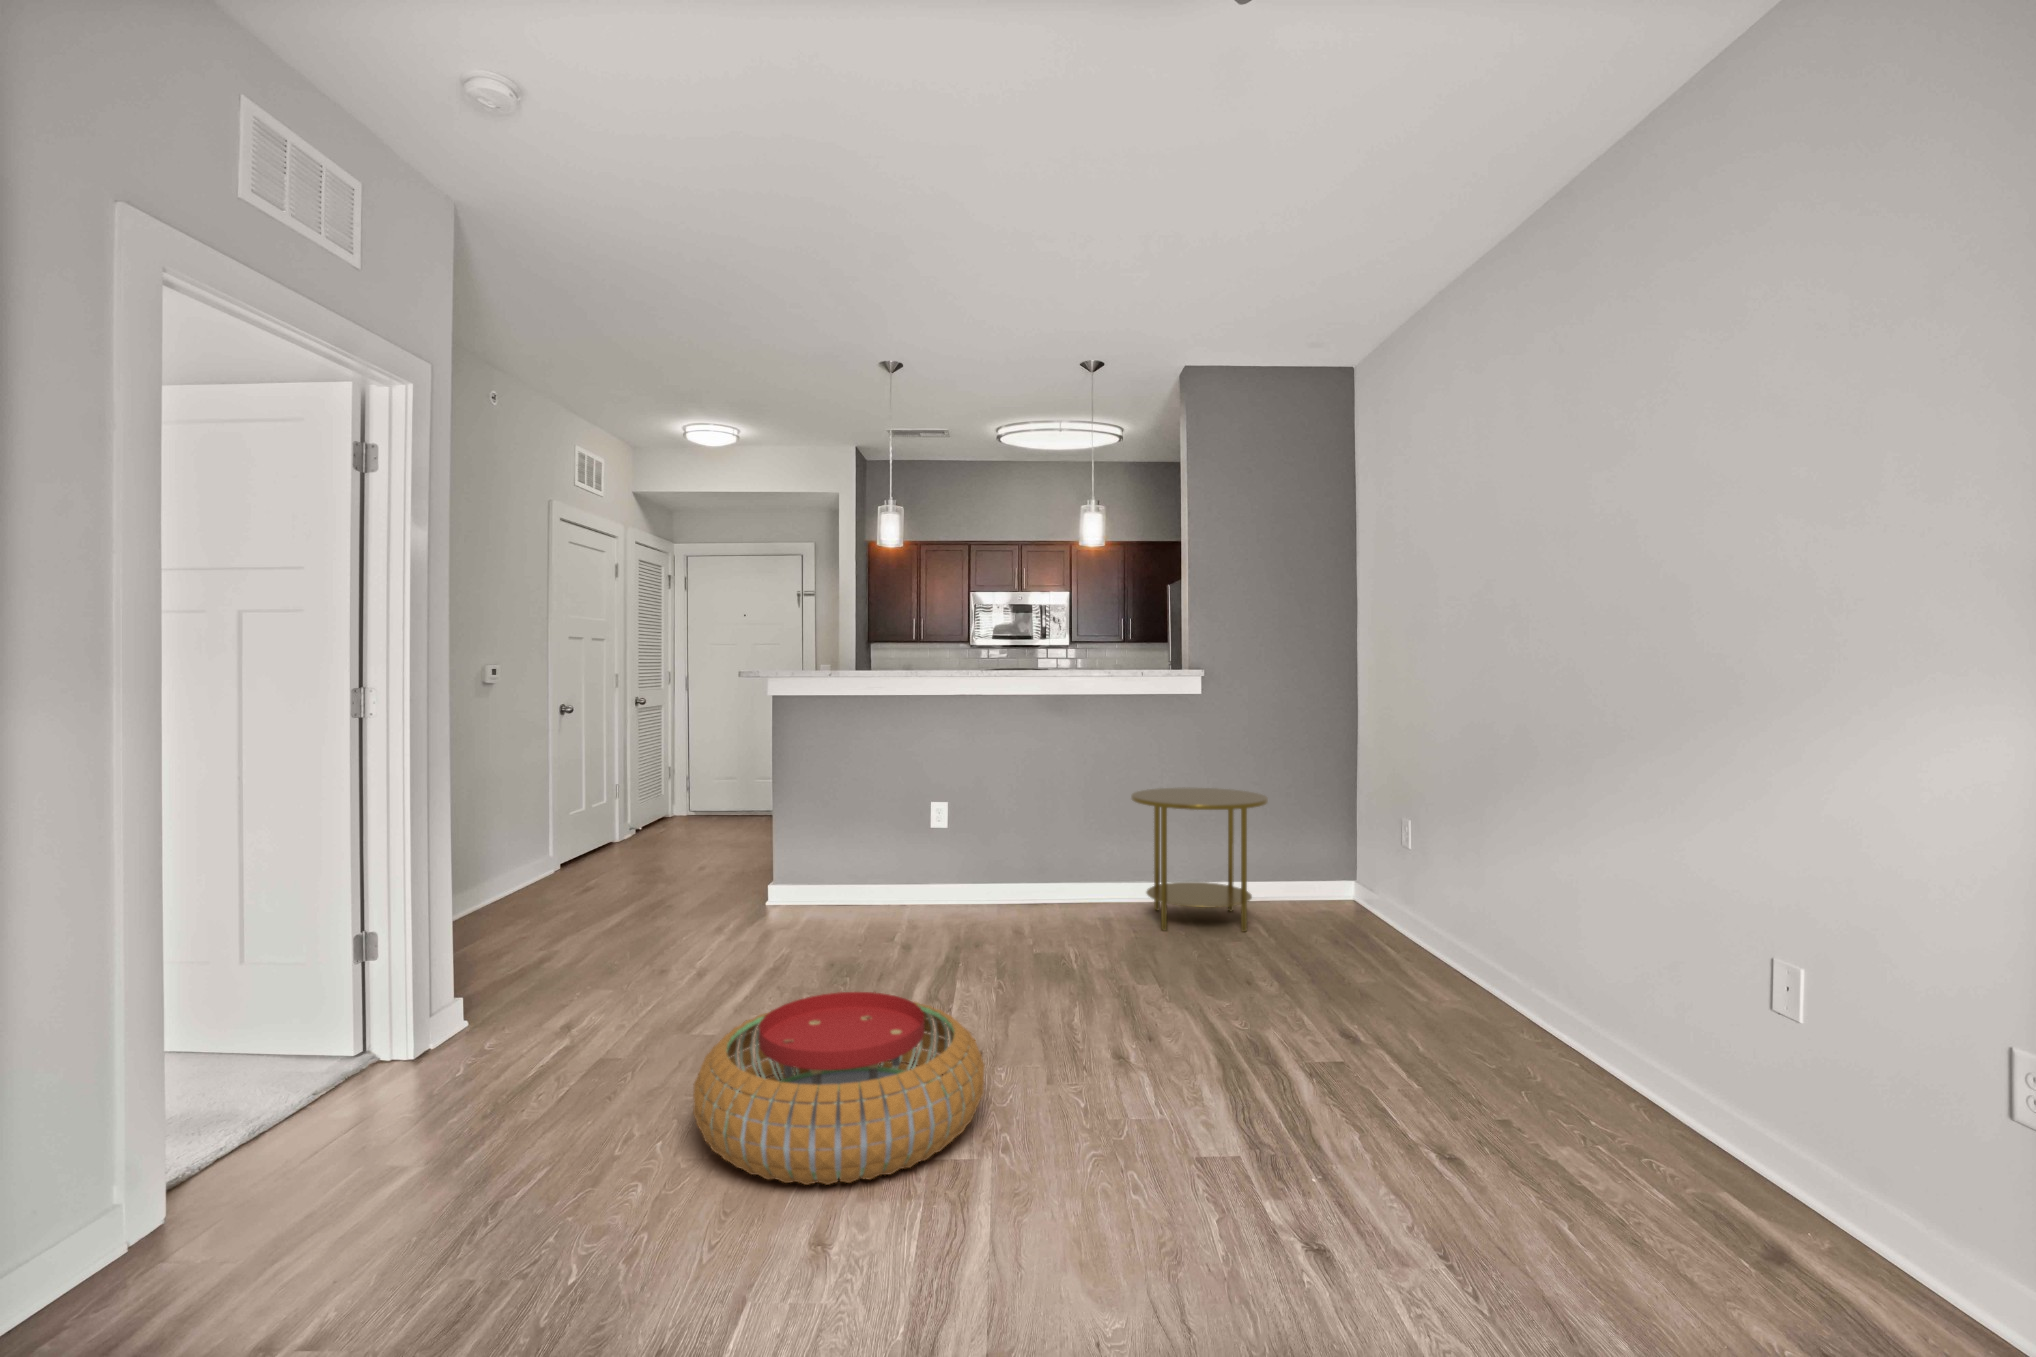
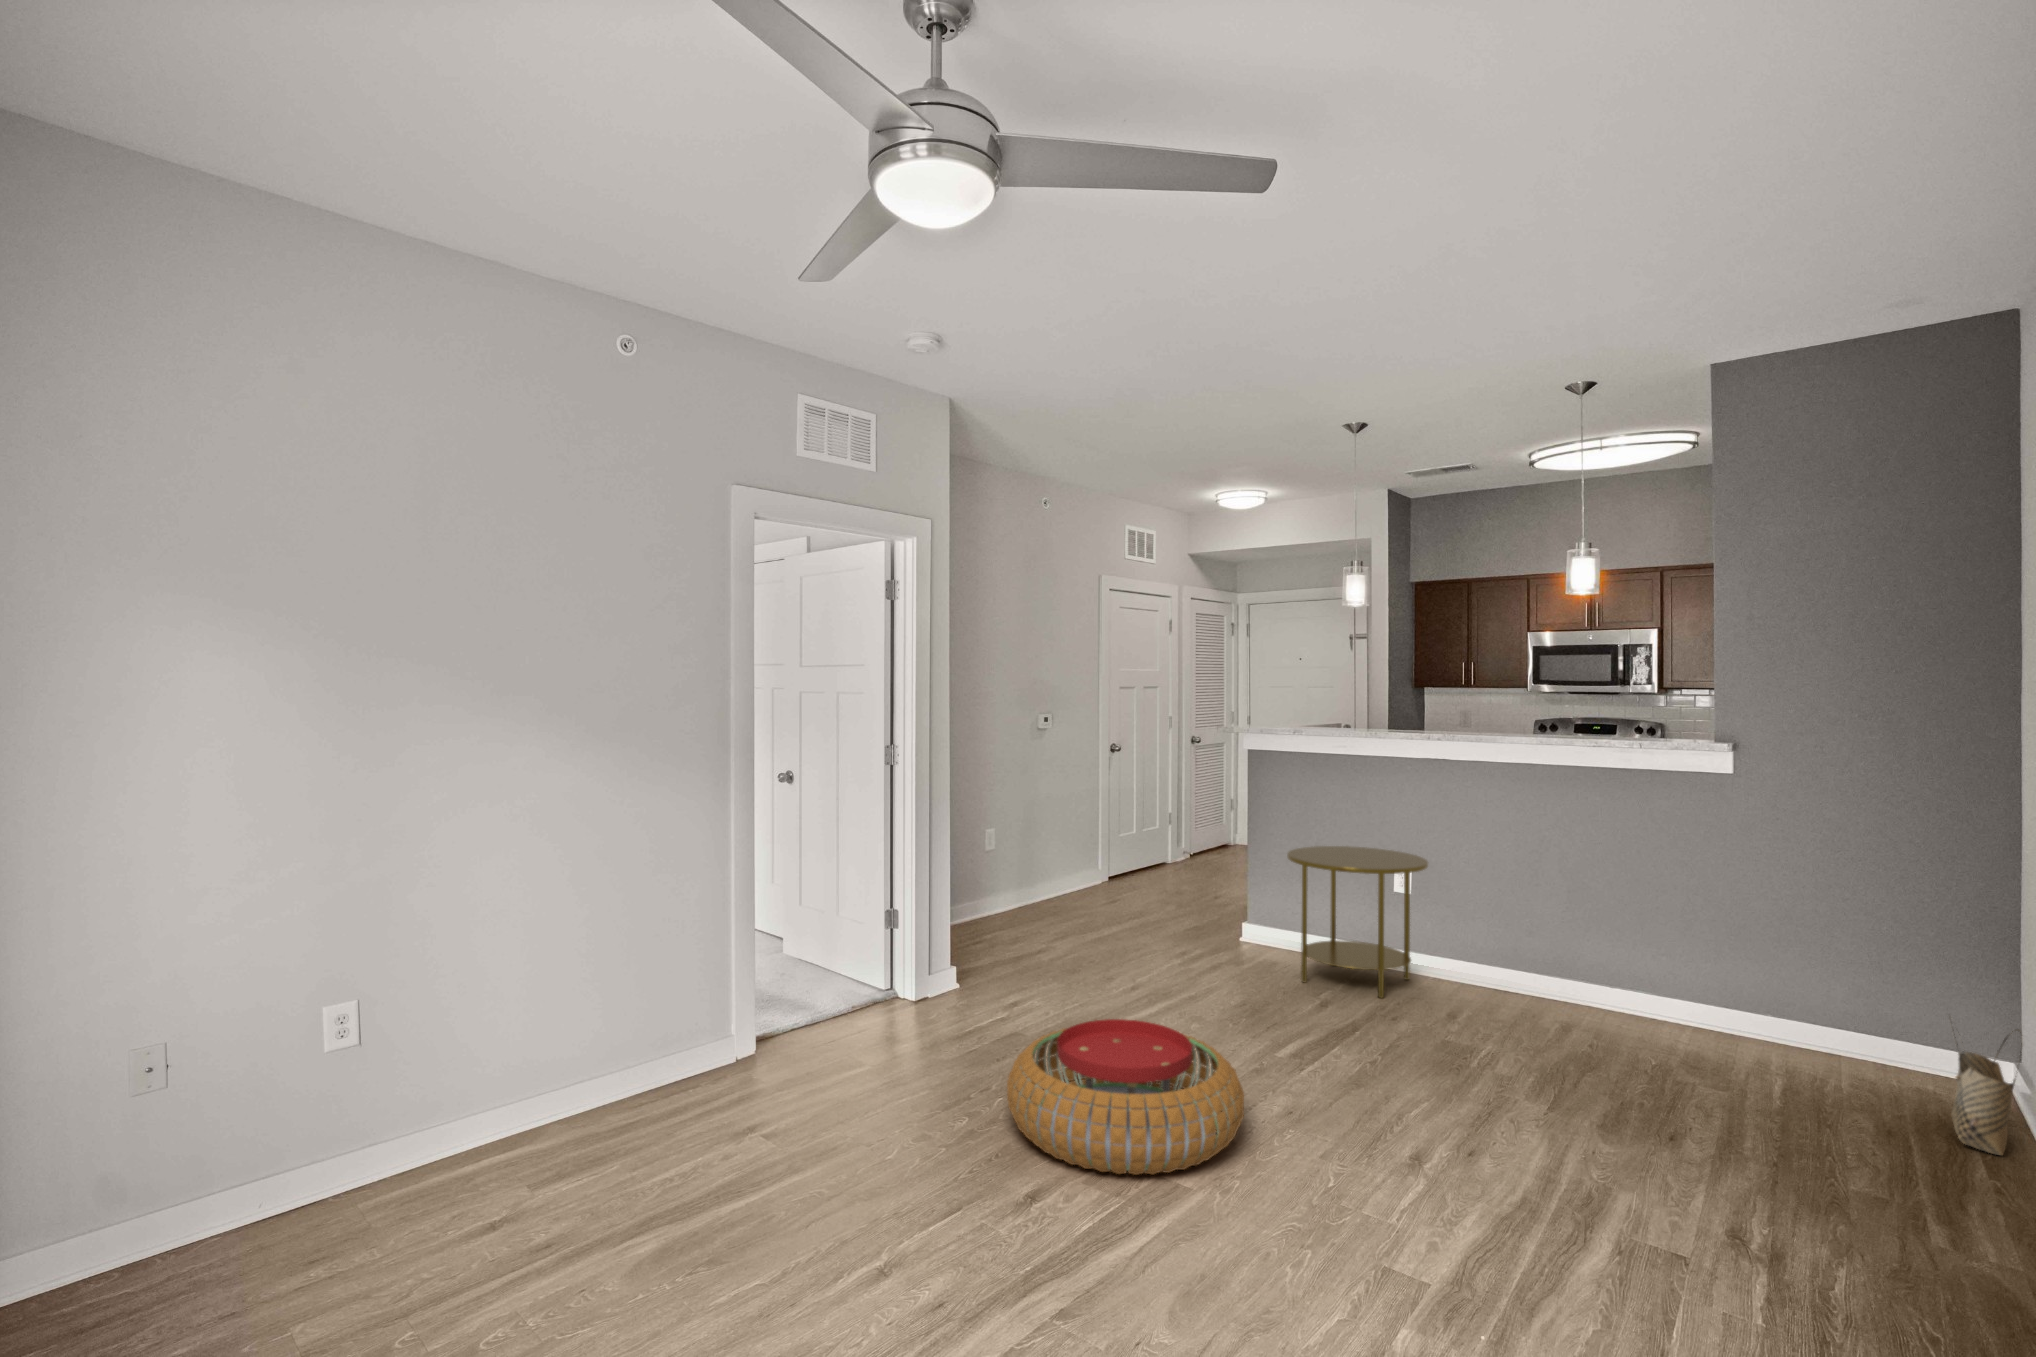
side table: present [1131,788,1268,932] -> present [1287,846,1428,998]
woven basket: none [1359,853,1404,944] -> present [1949,1016,2022,1155]

